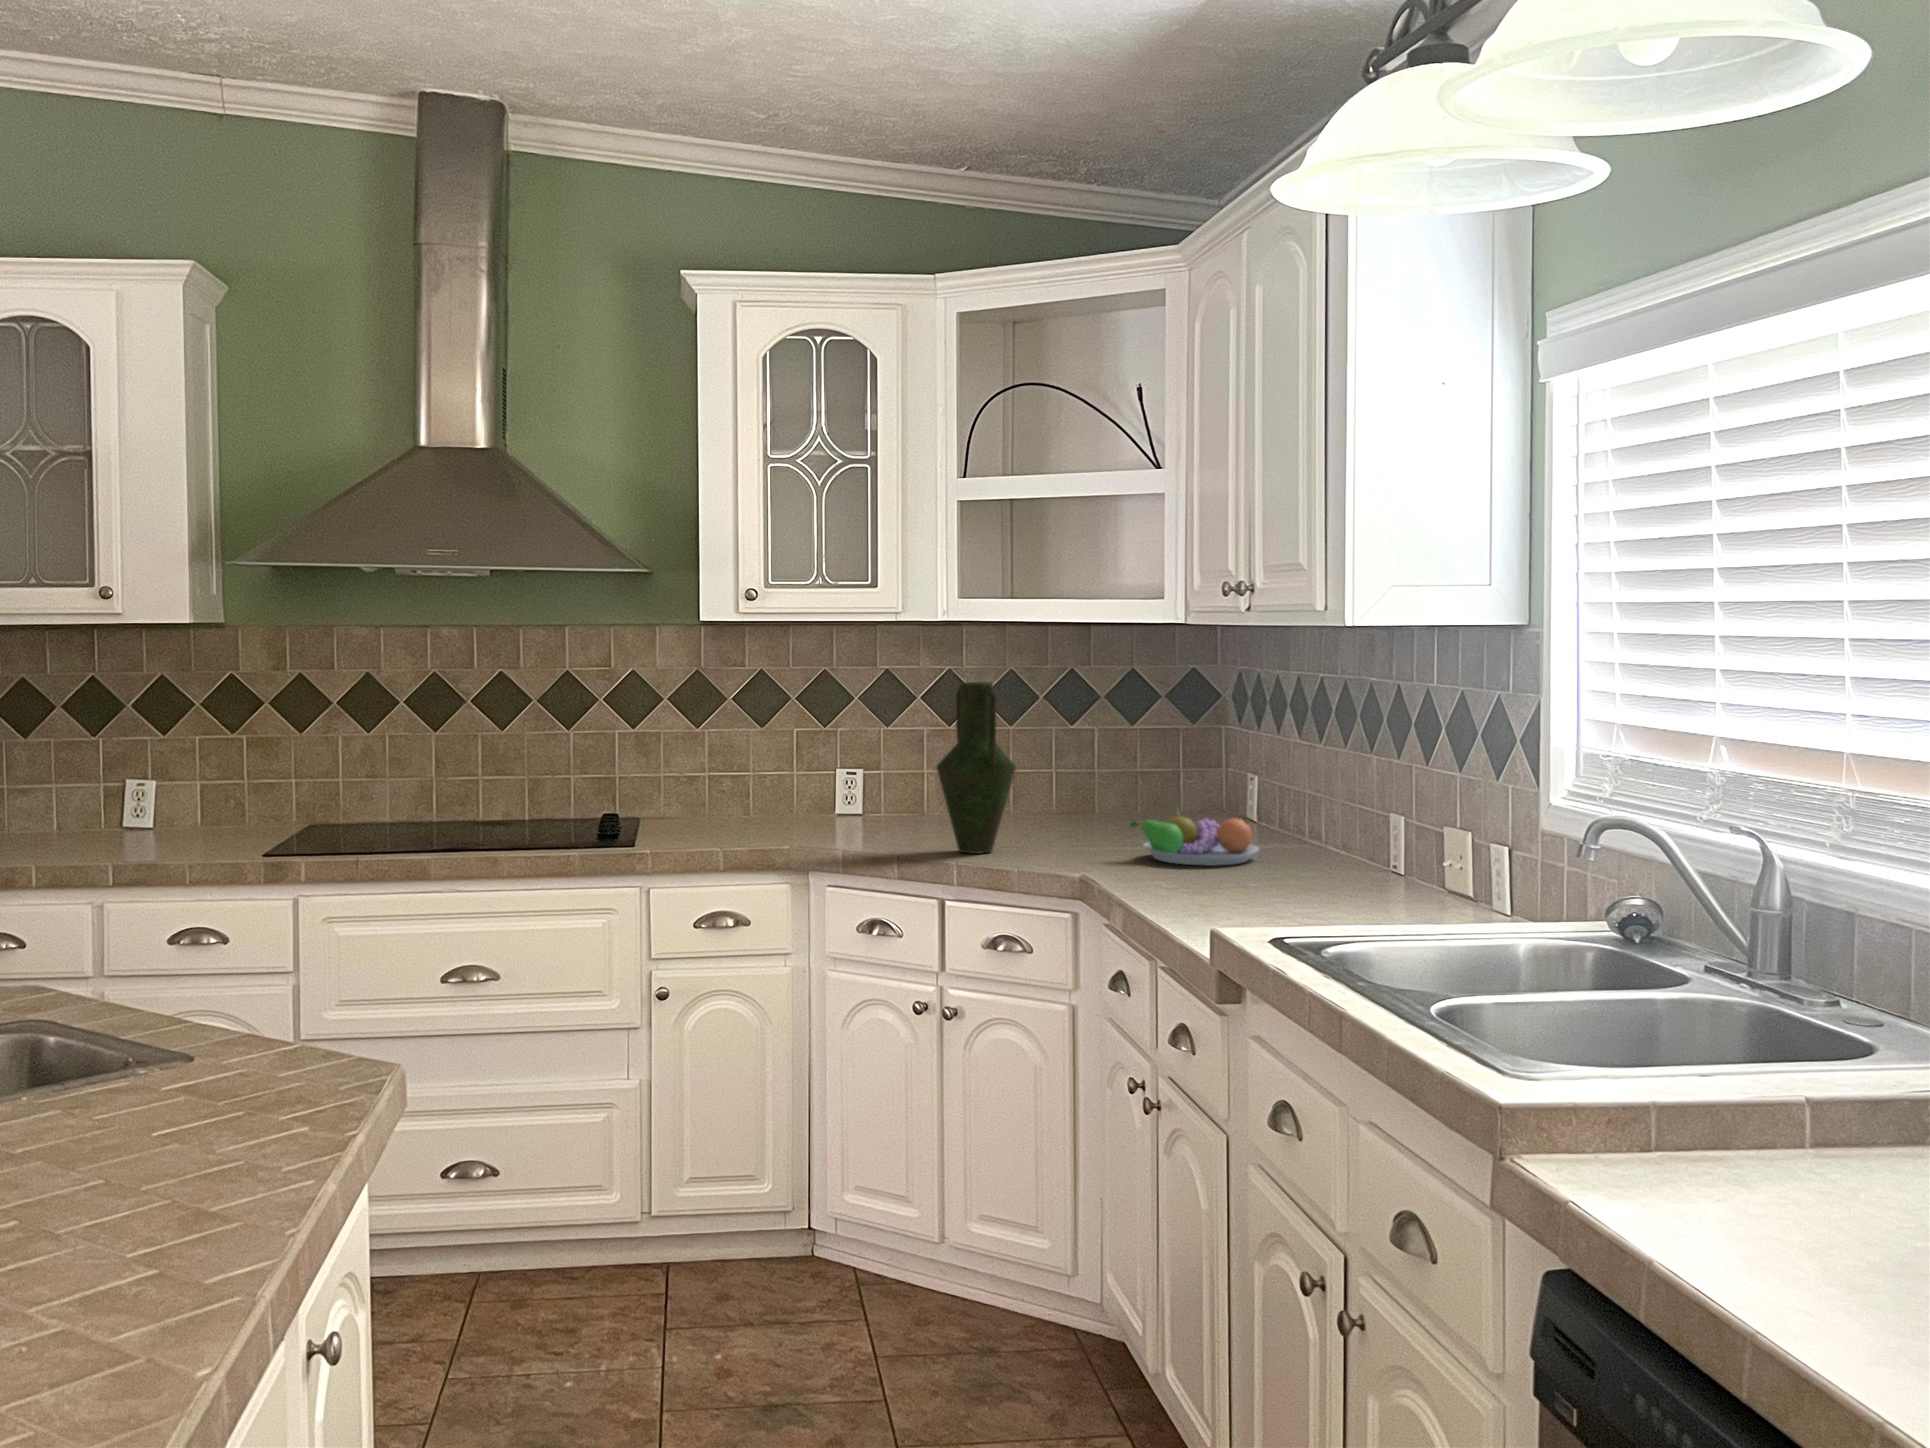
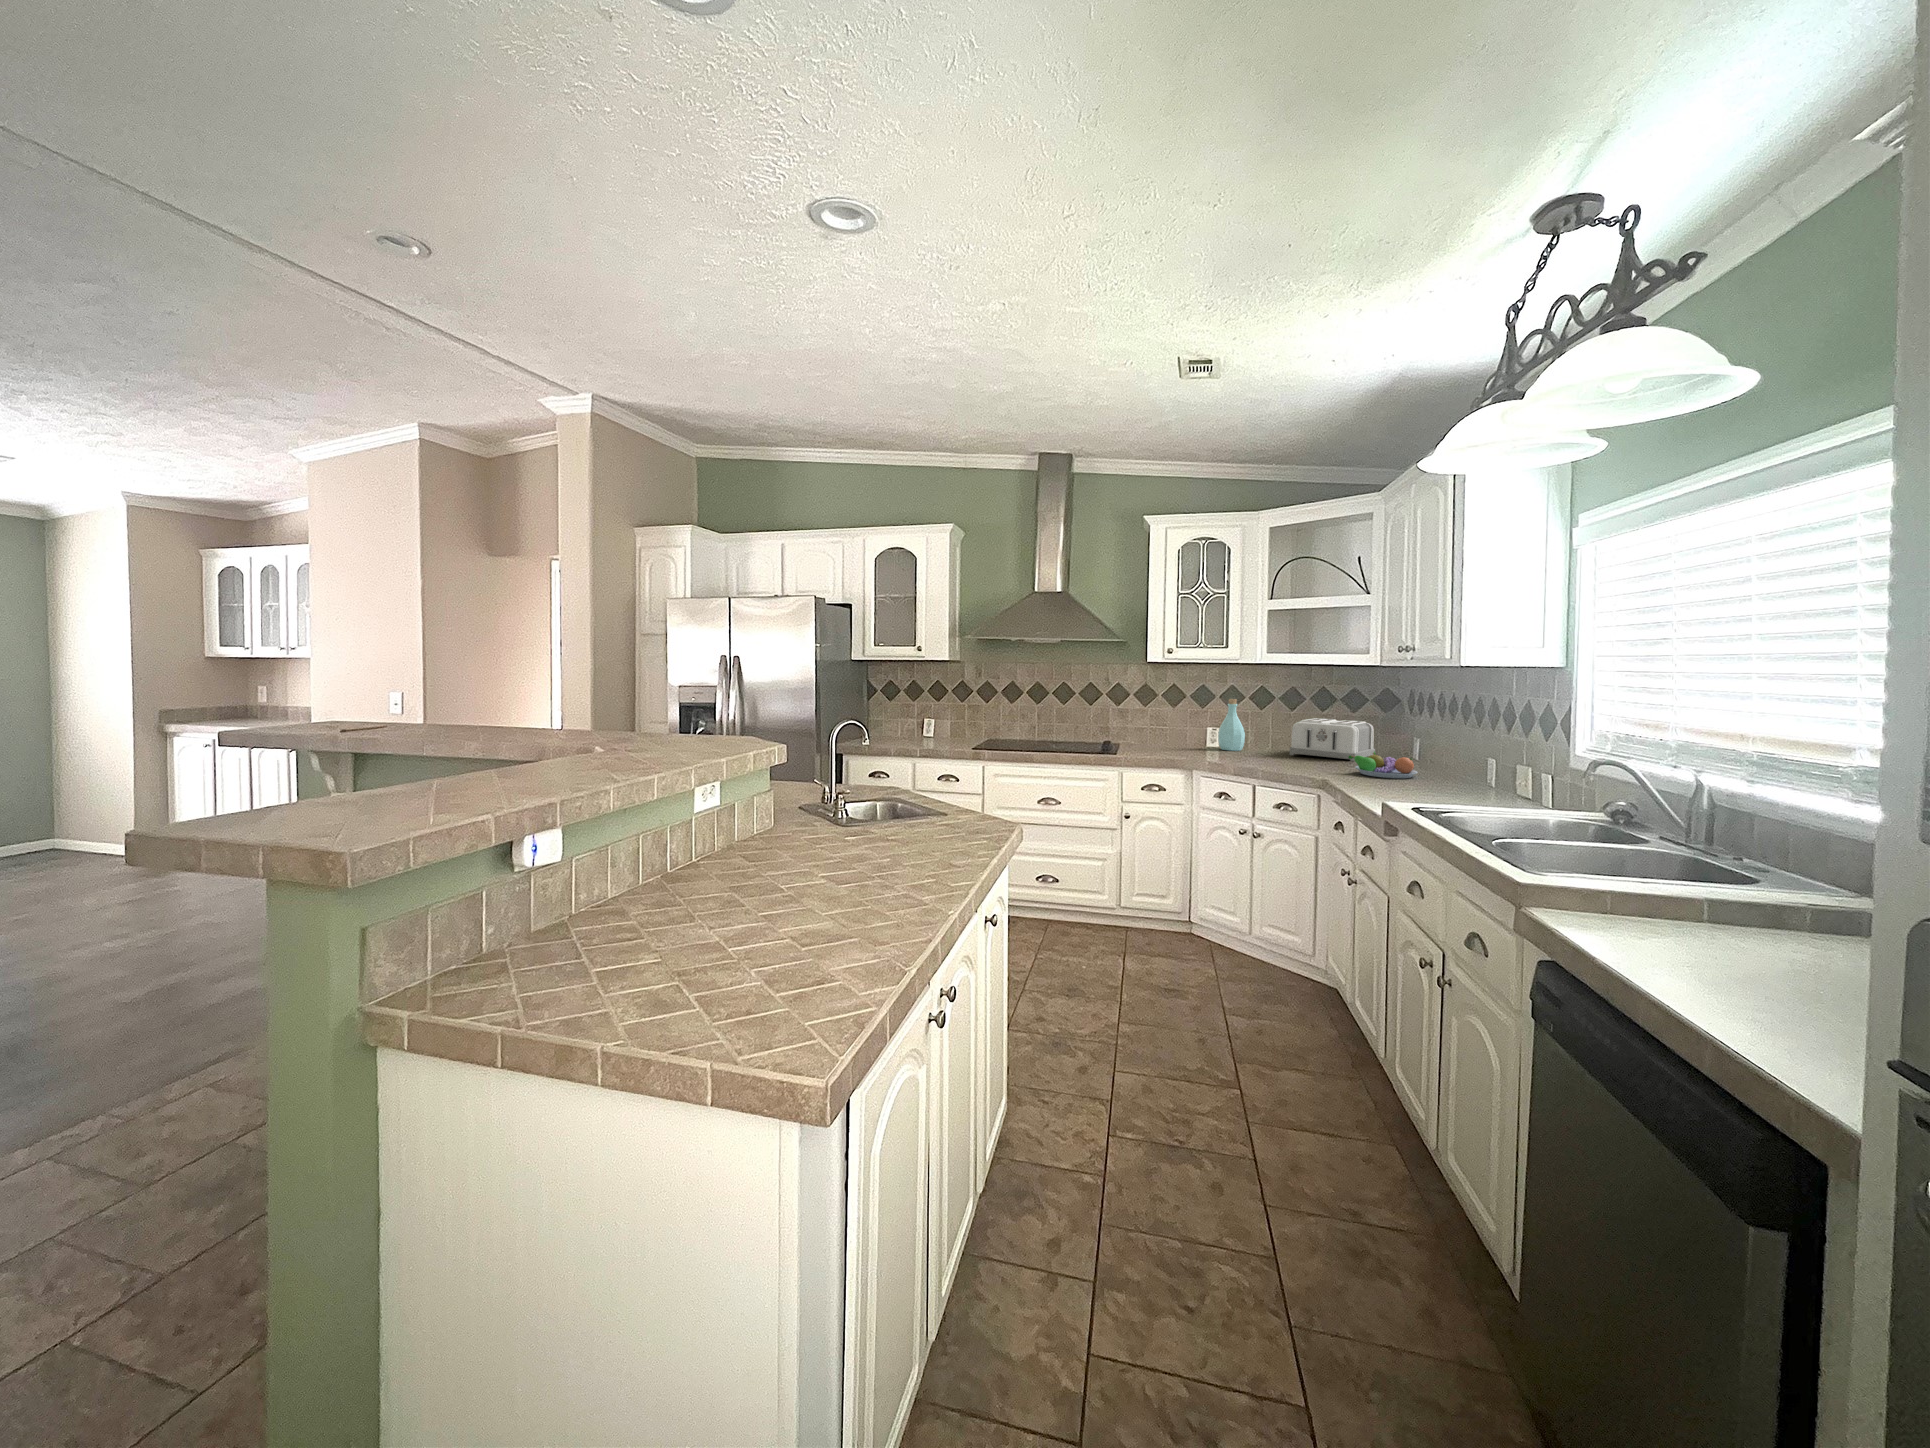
vase: present [937,682,1016,854] -> none [1253,690,1292,766]
bottle: none [861,702,918,820] -> present [1218,699,1245,751]
toaster: none [1010,738,1173,831] -> present [1290,718,1375,761]

